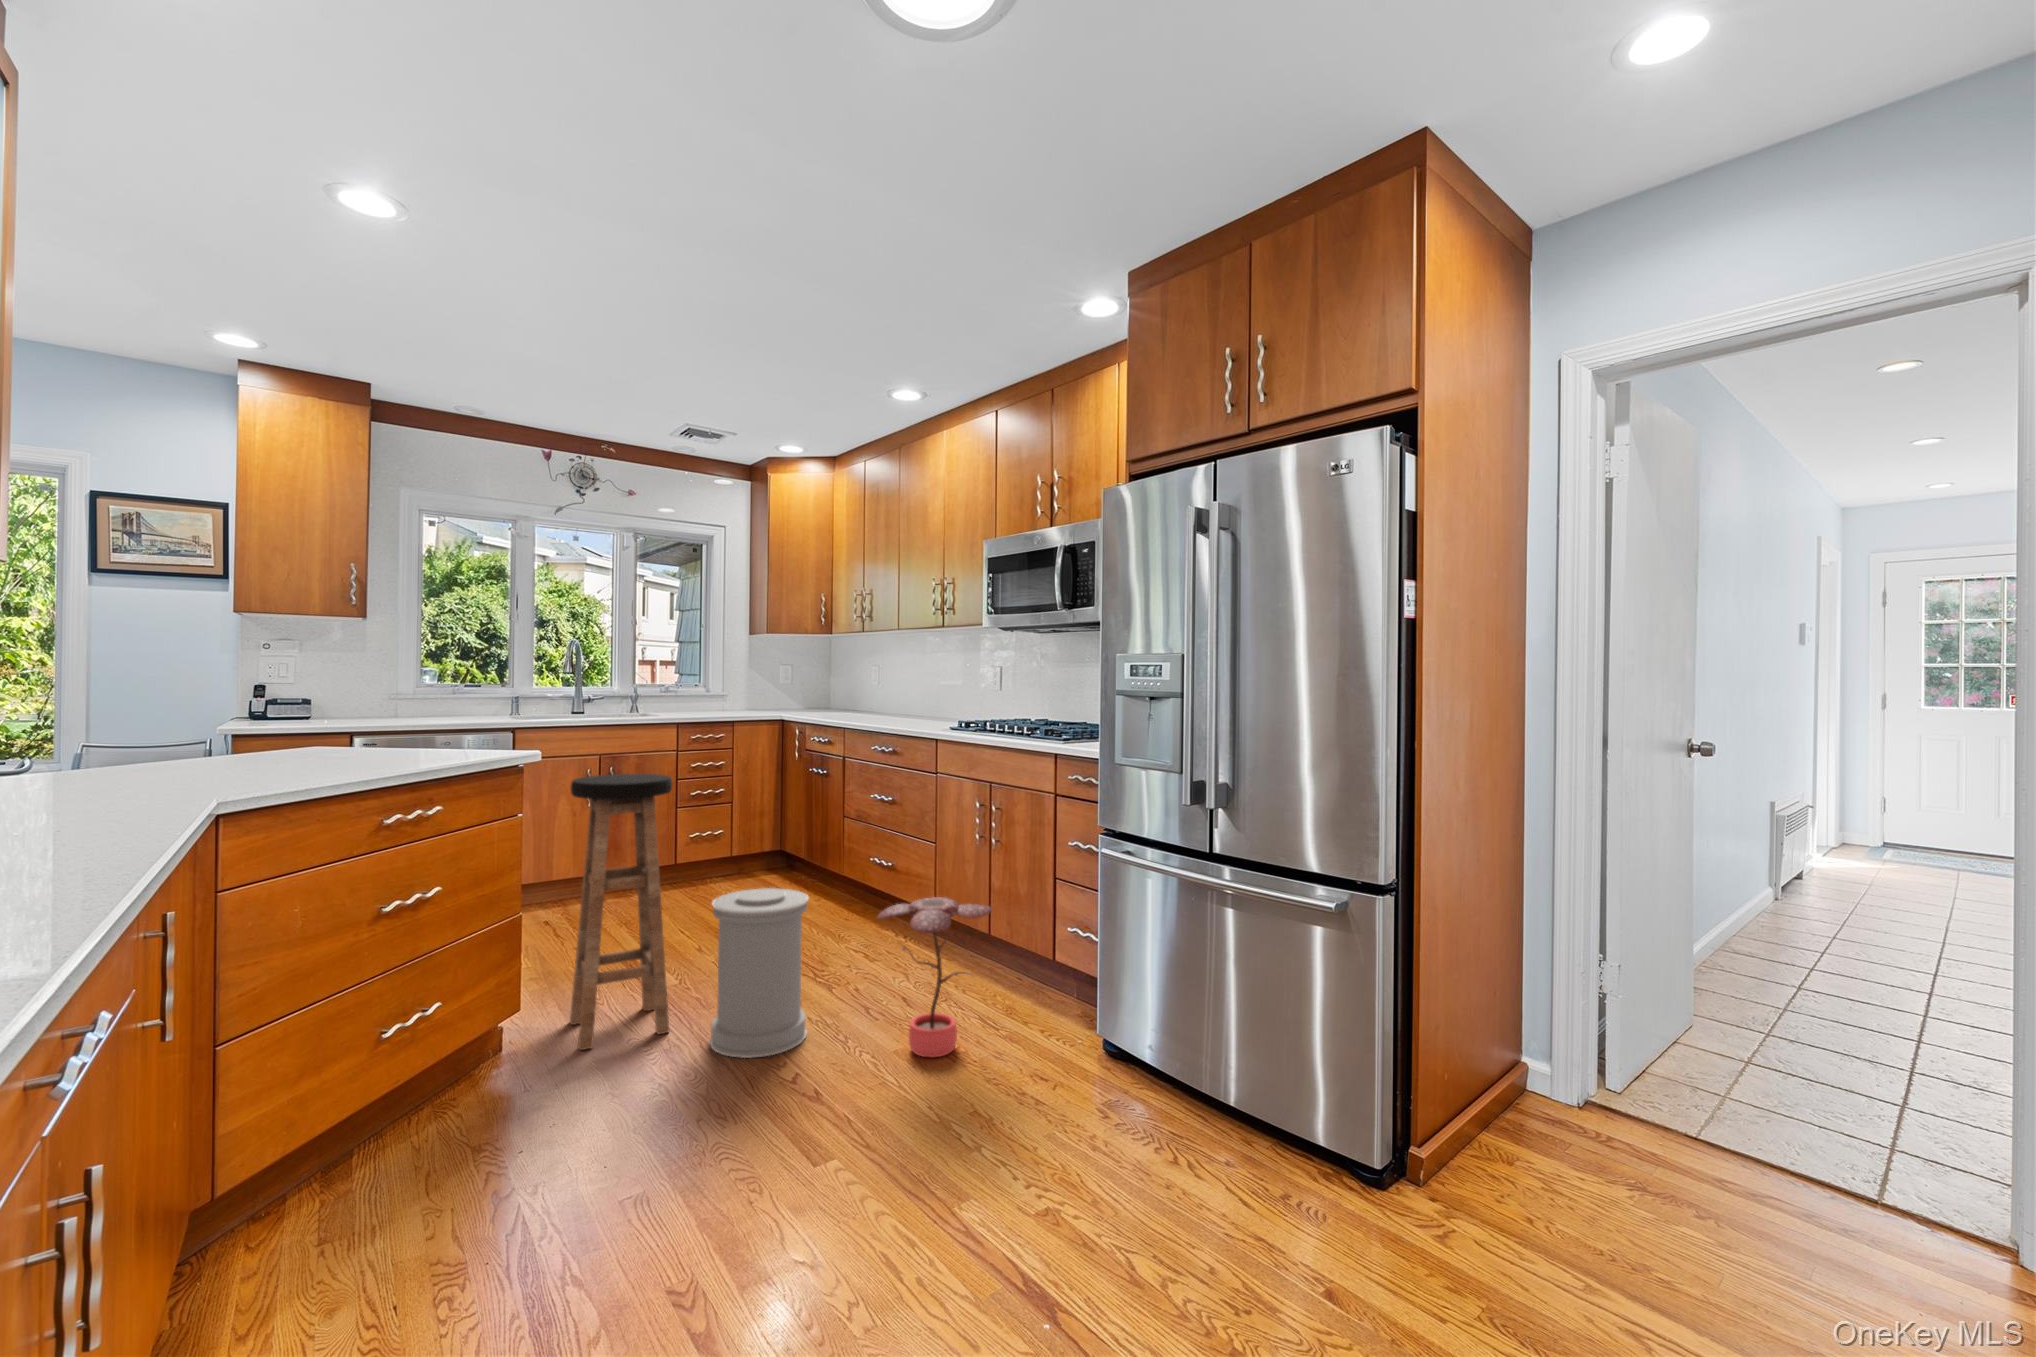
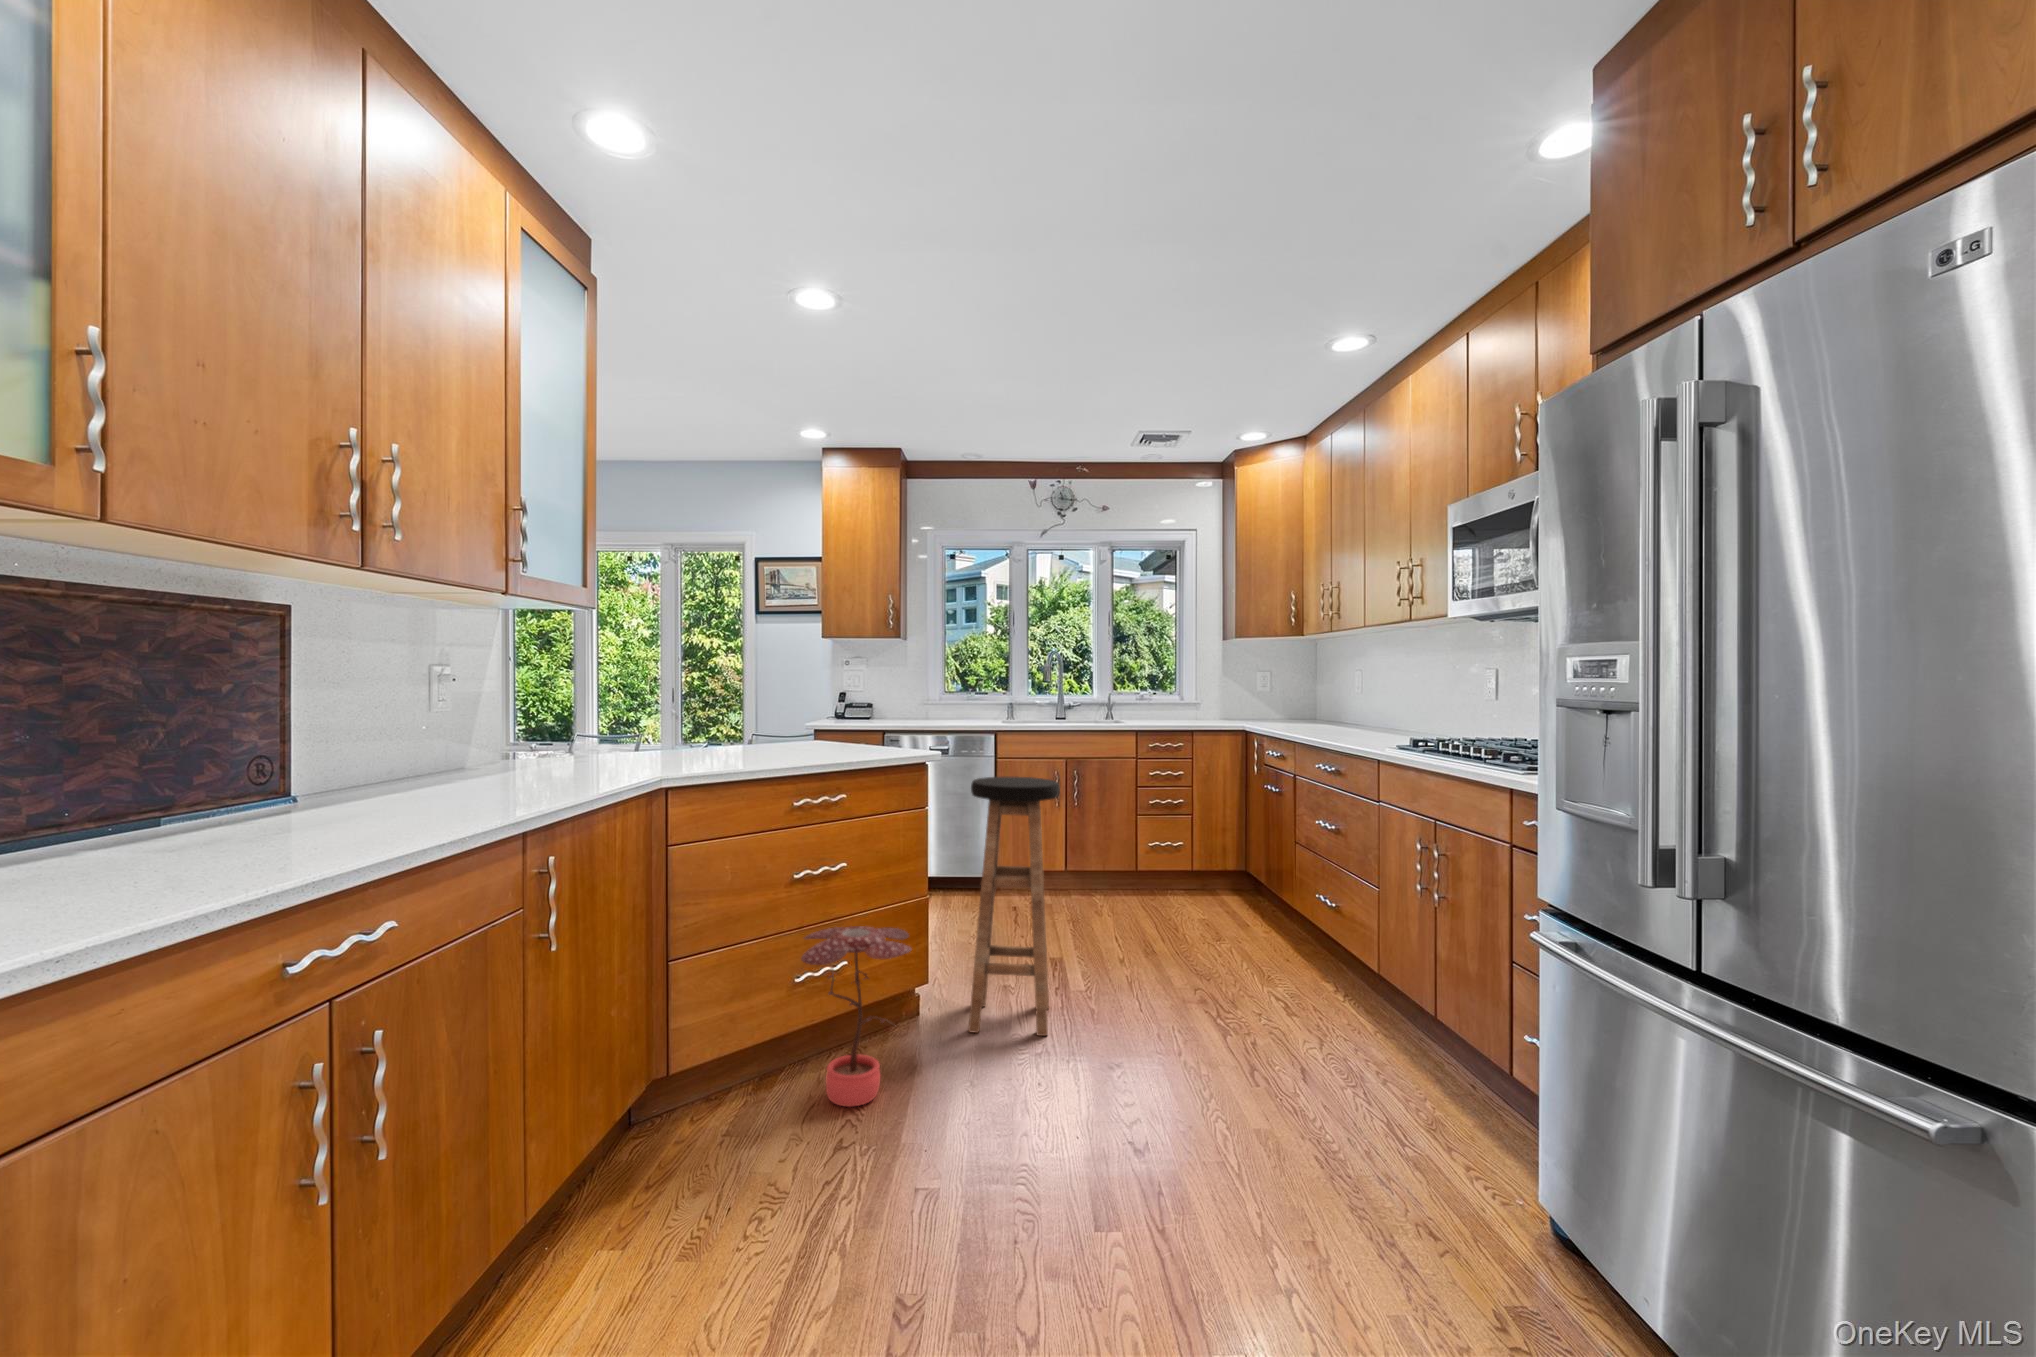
trash can: present [710,888,808,1058] -> none [1074,908,1176,1088]
potted plant: present [877,897,992,1057] -> present [801,926,911,1107]

